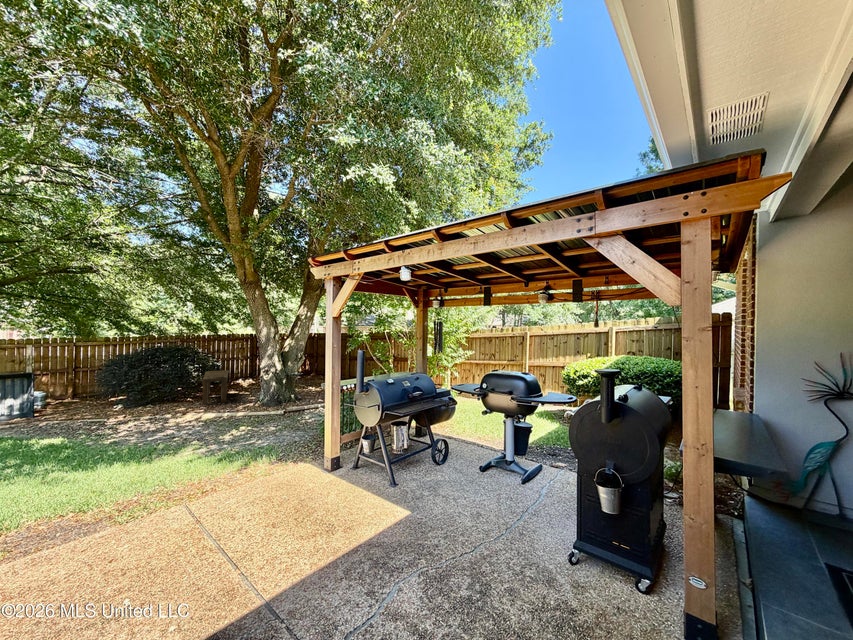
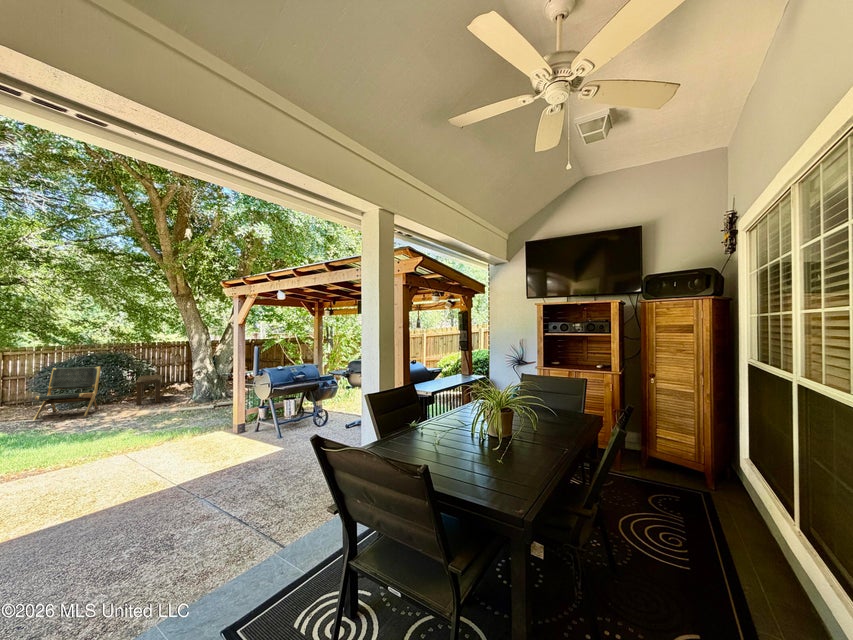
lounge chair: none [99,361,168,419] -> present [33,366,101,421]

